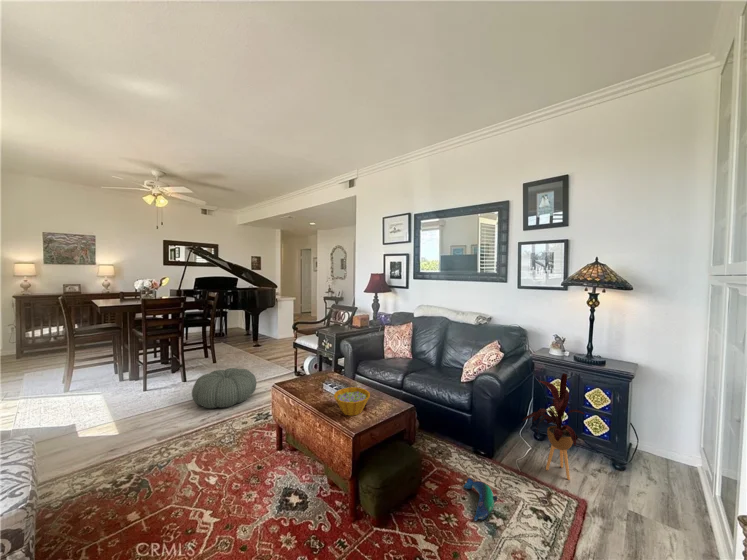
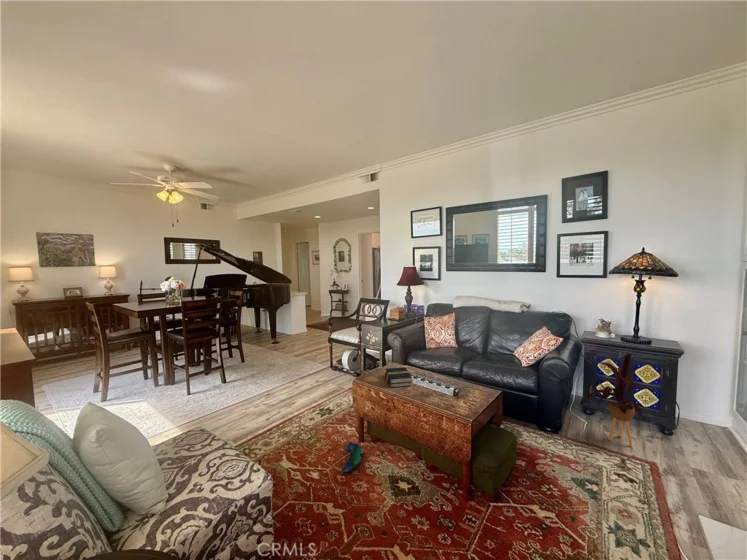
pouf: present [192,368,257,408] -> none [247,367,307,408]
hardback book: none [303,374,331,394] -> present [385,367,413,387]
bowl: present [334,387,370,416] -> none [432,378,467,404]
plush toy: present [464,478,497,521] -> present [341,442,364,474]

